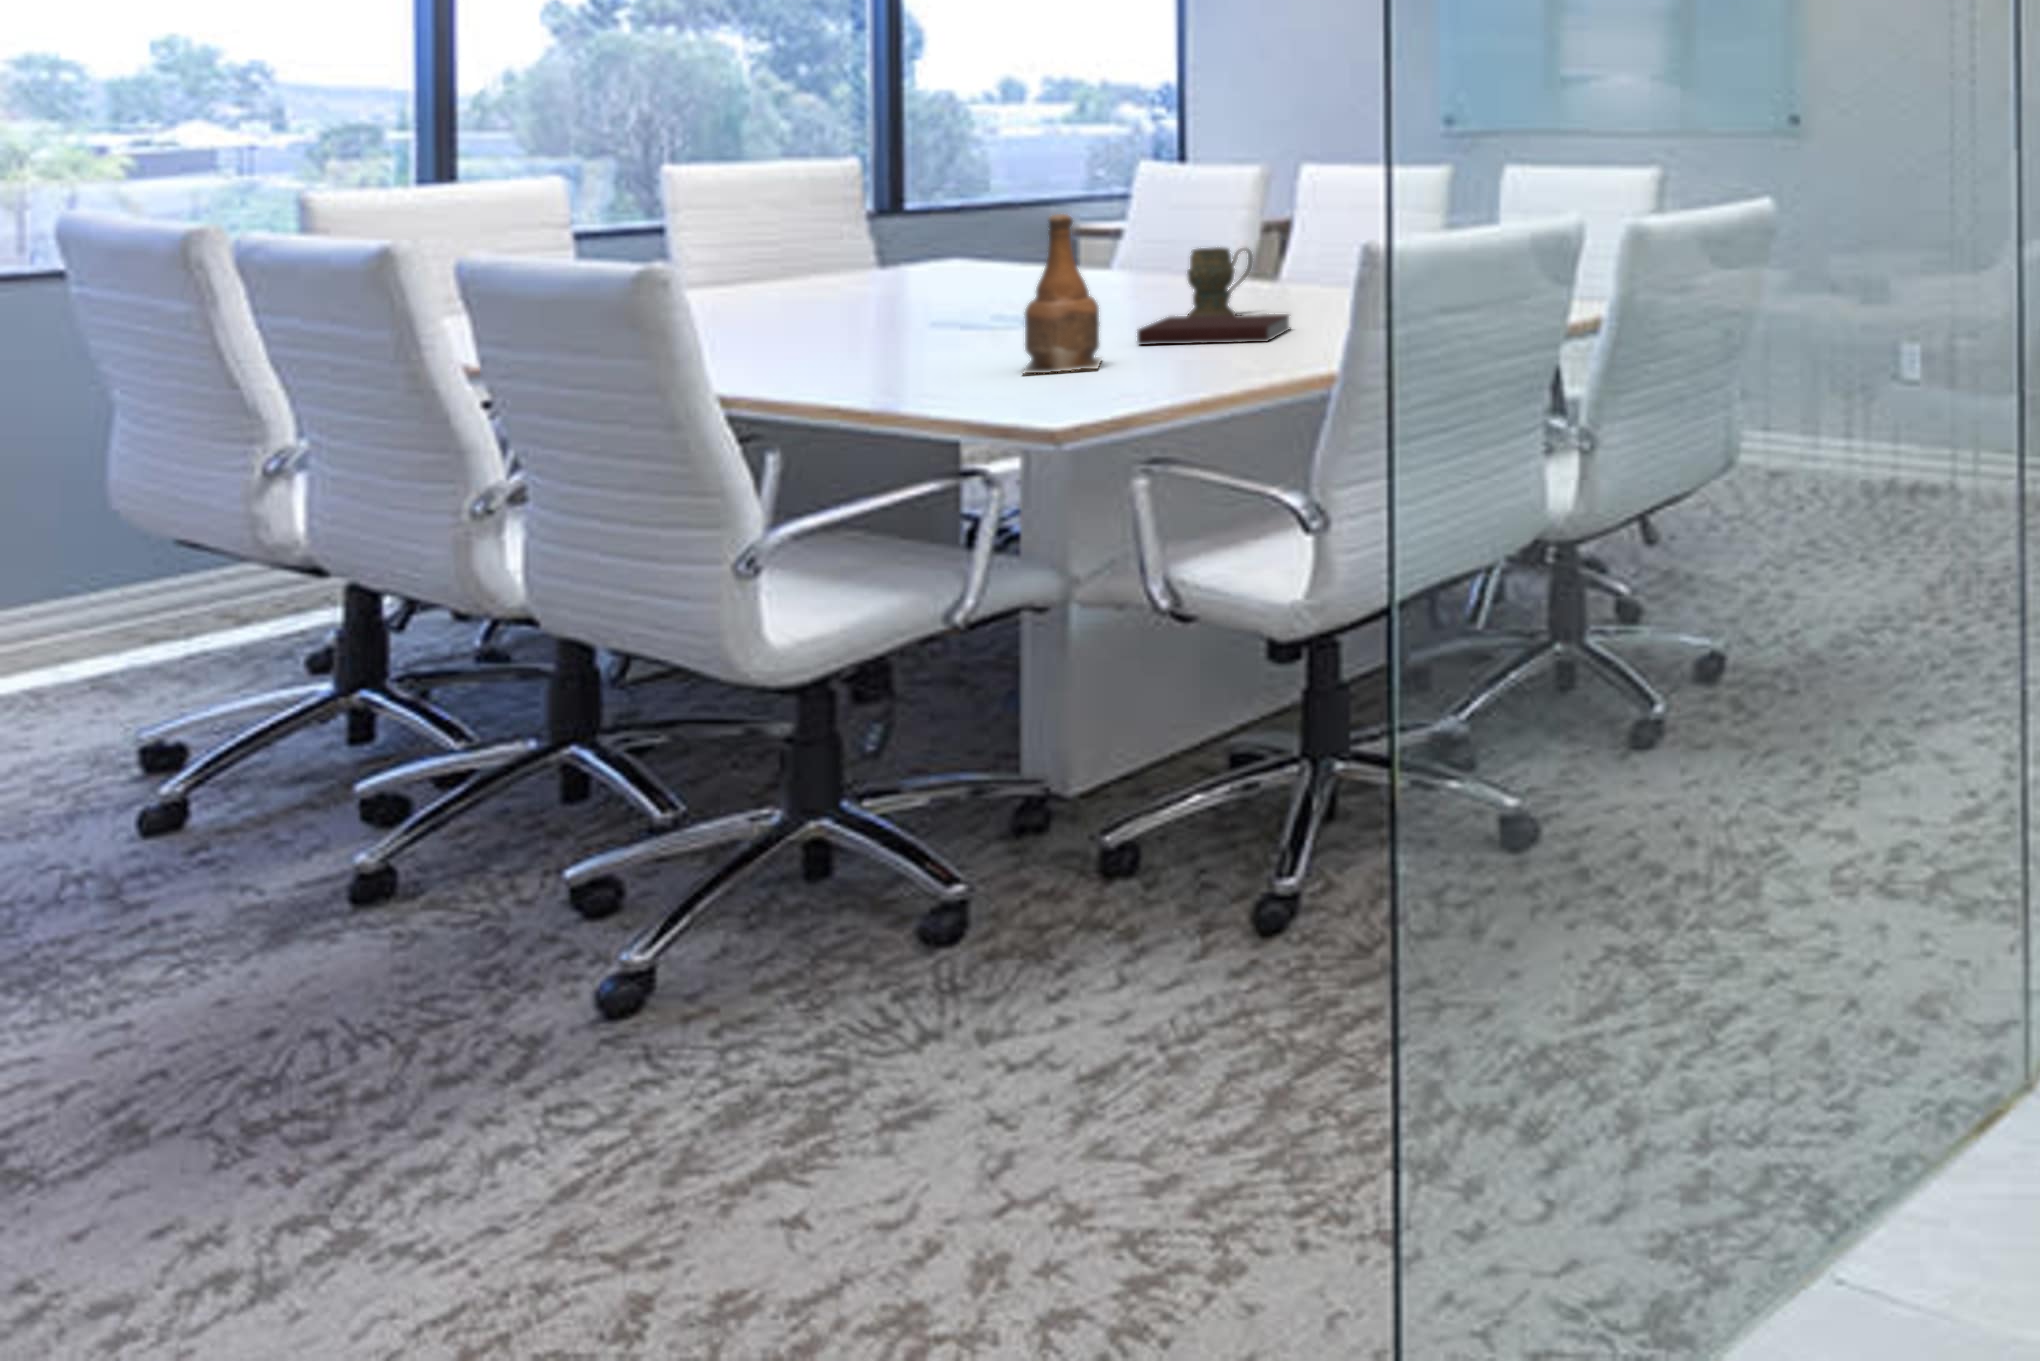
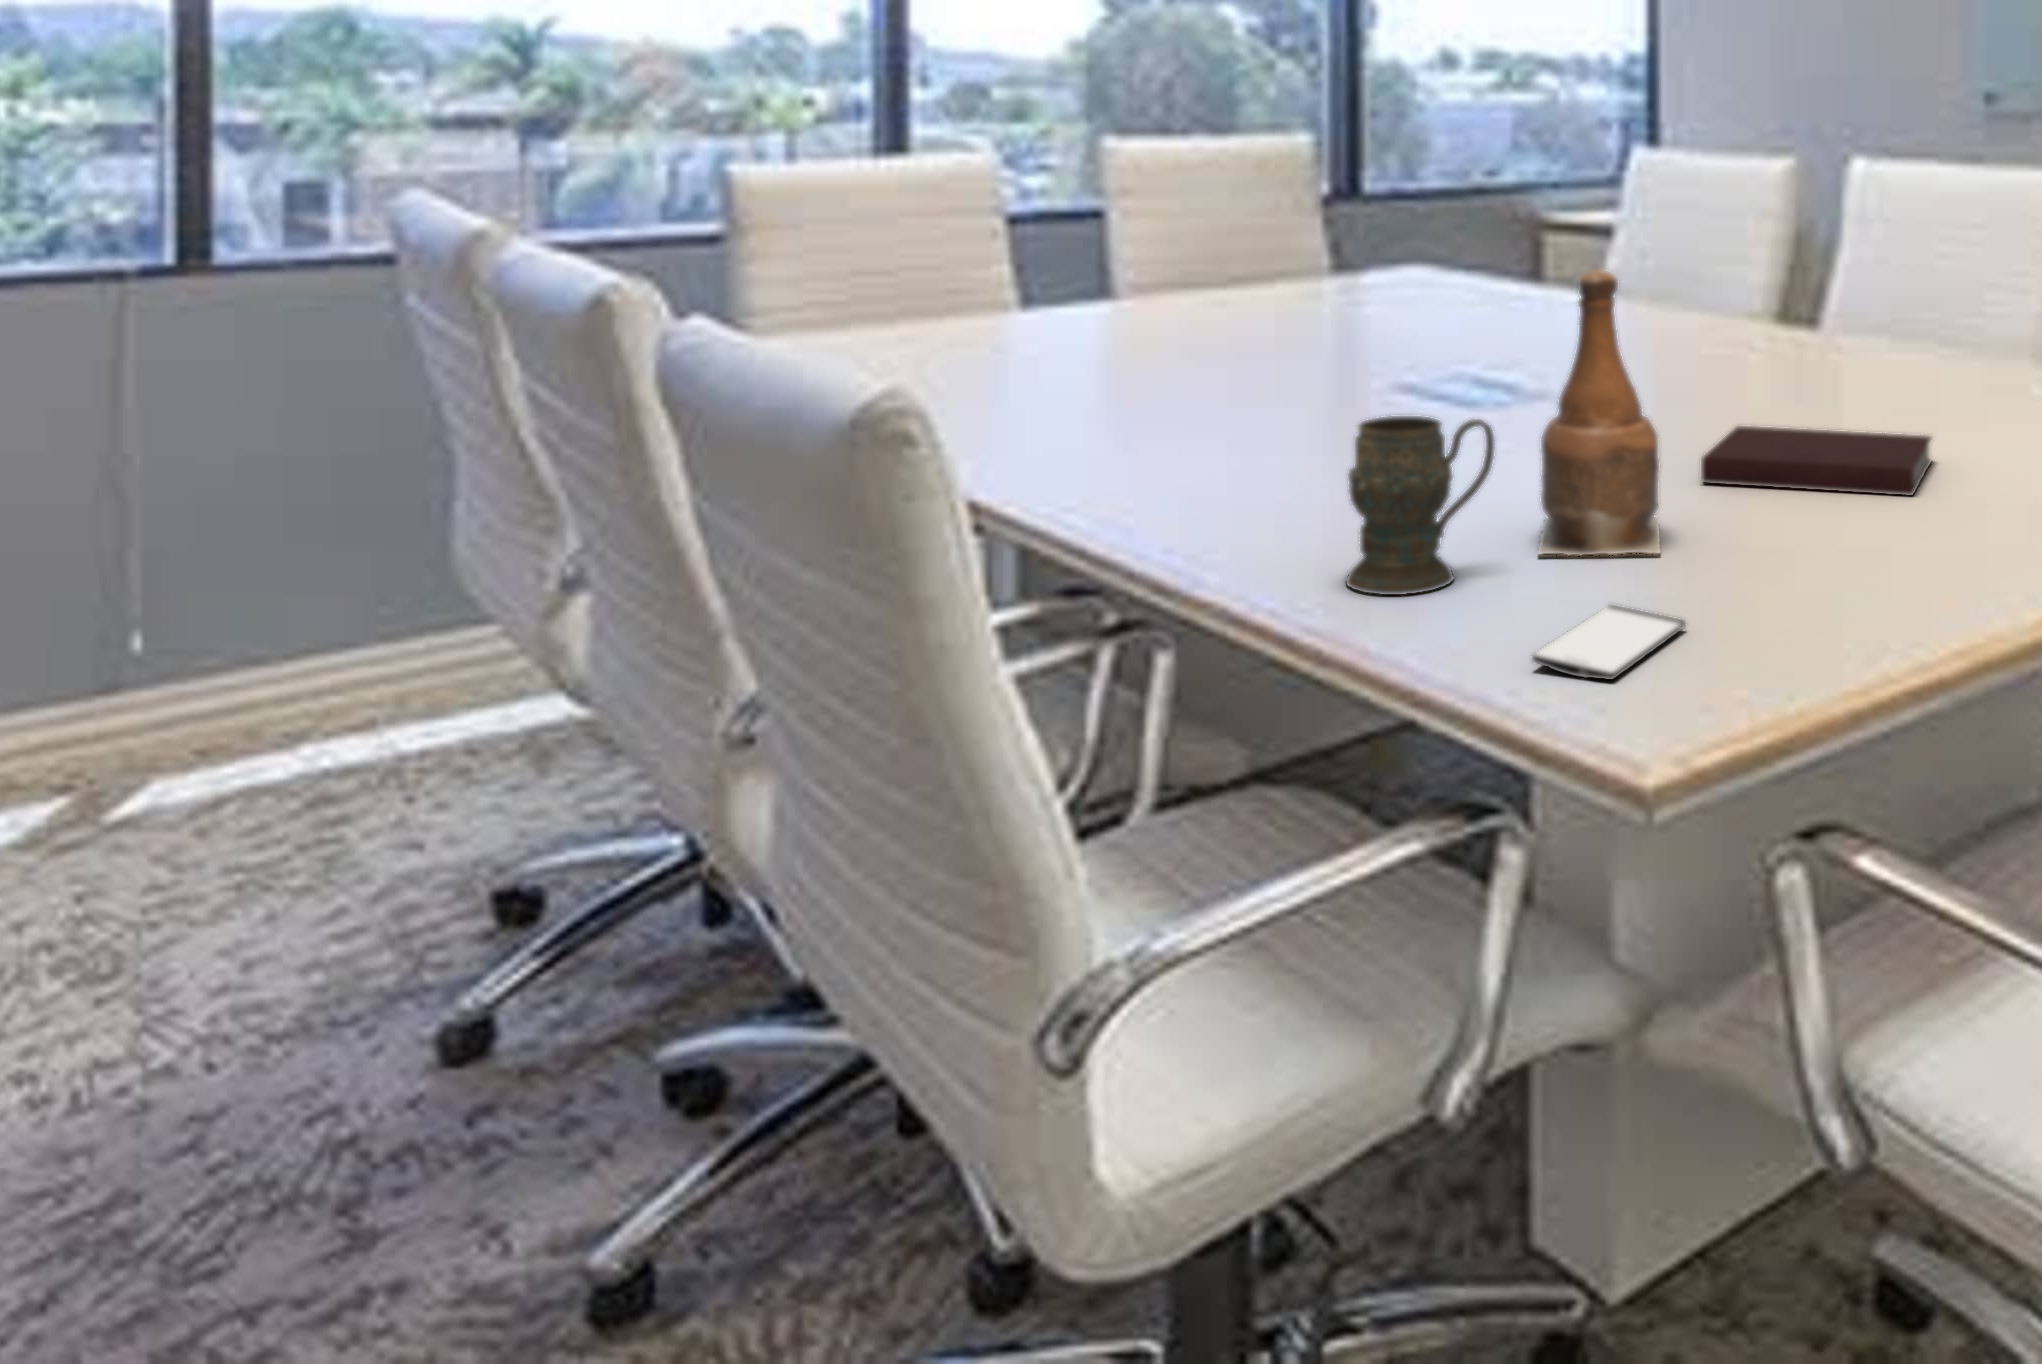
mug: present [1187,247,1252,316] -> present [1346,416,1495,595]
smartphone: none [1008,382,1101,406] -> present [1532,605,1685,679]

